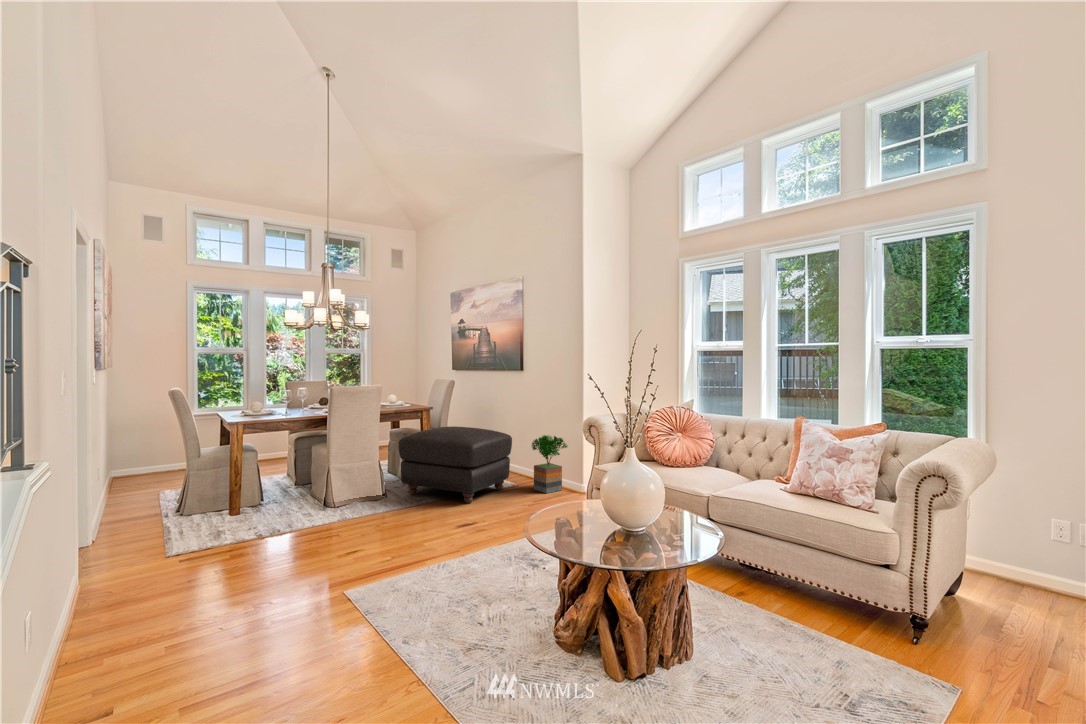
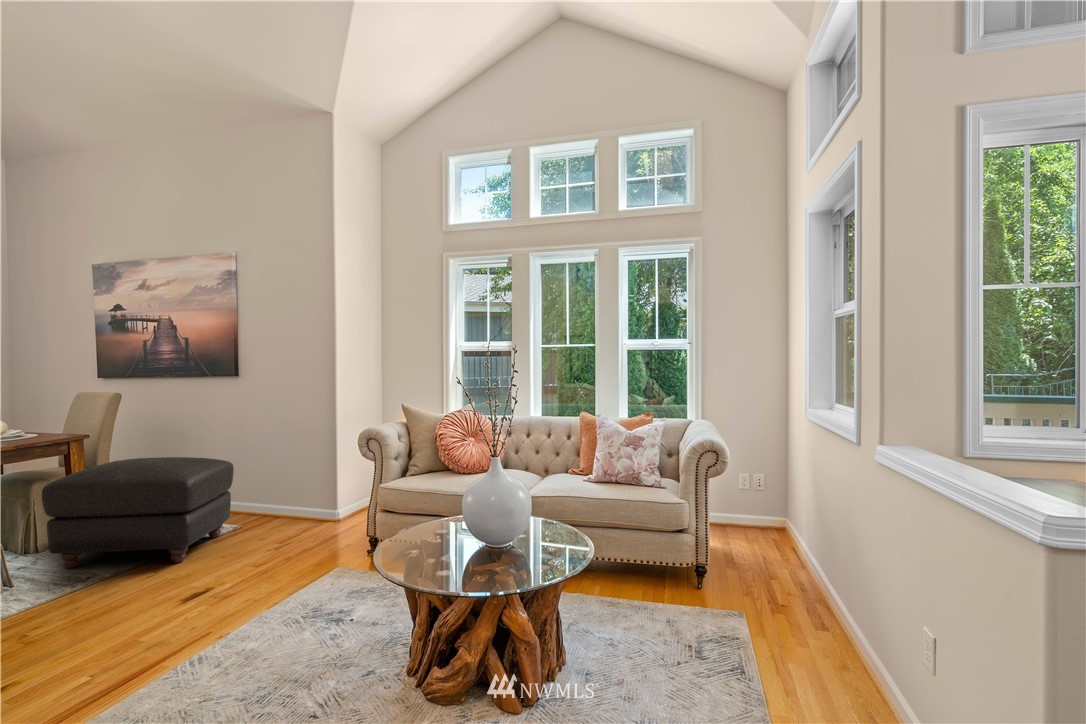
potted tree: present [532,435,567,494] -> none [263,456,314,531]

